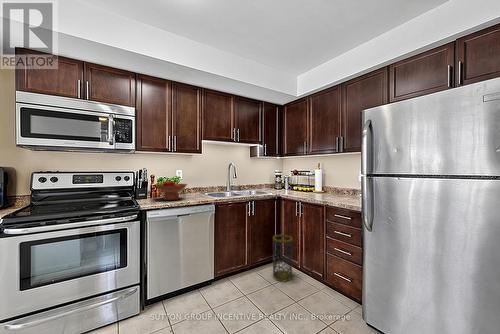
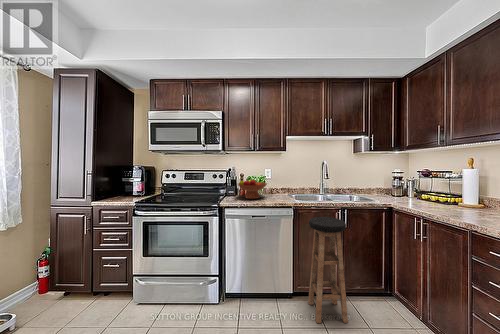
bar stool: none [230,209,264,299] -> present [308,217,348,323]
trash can: present [273,235,292,281] -> none [369,256,400,322]

